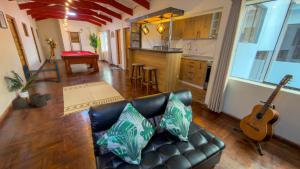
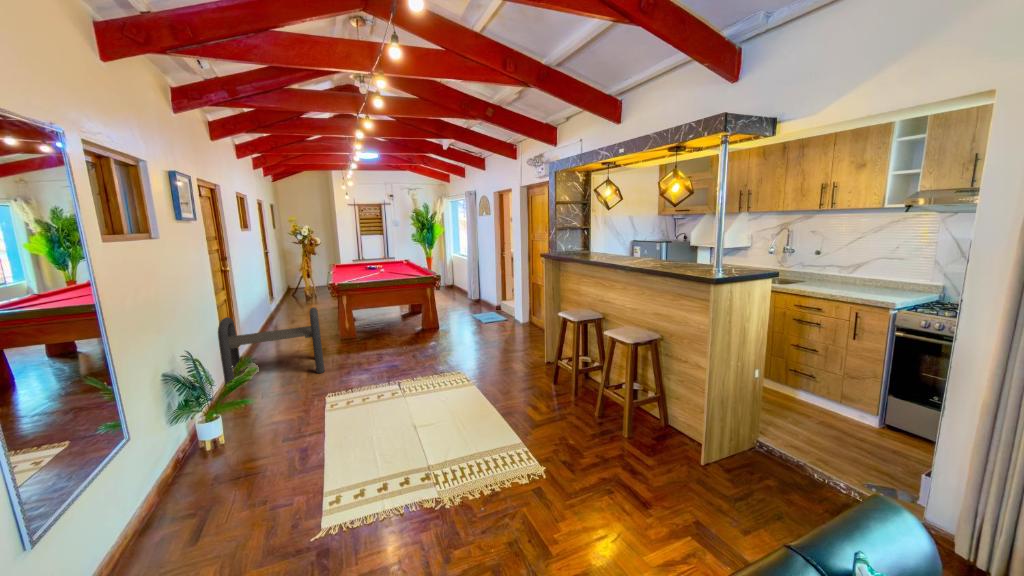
woven basket: present [12,93,51,110] -> none [166,423,288,492]

